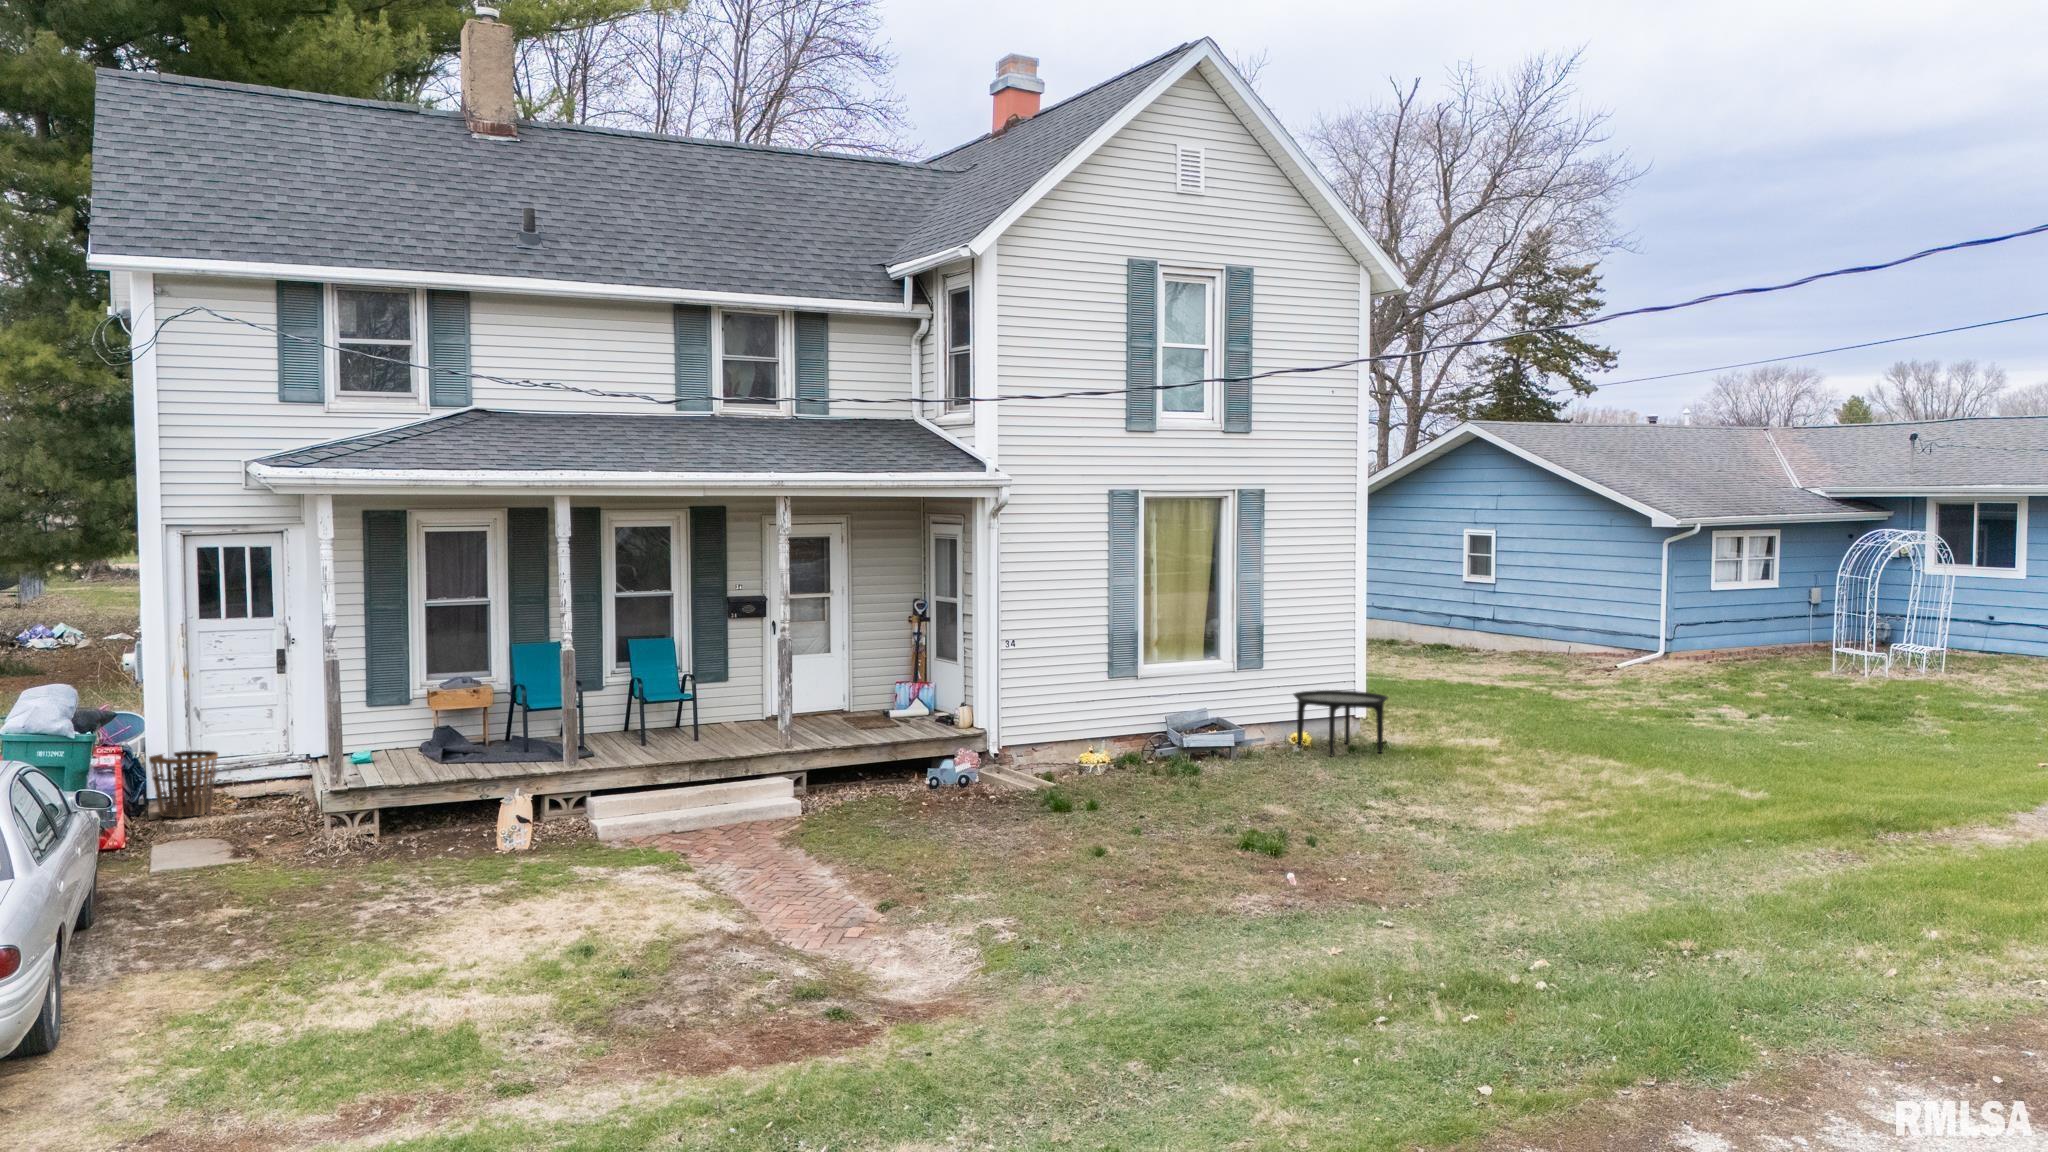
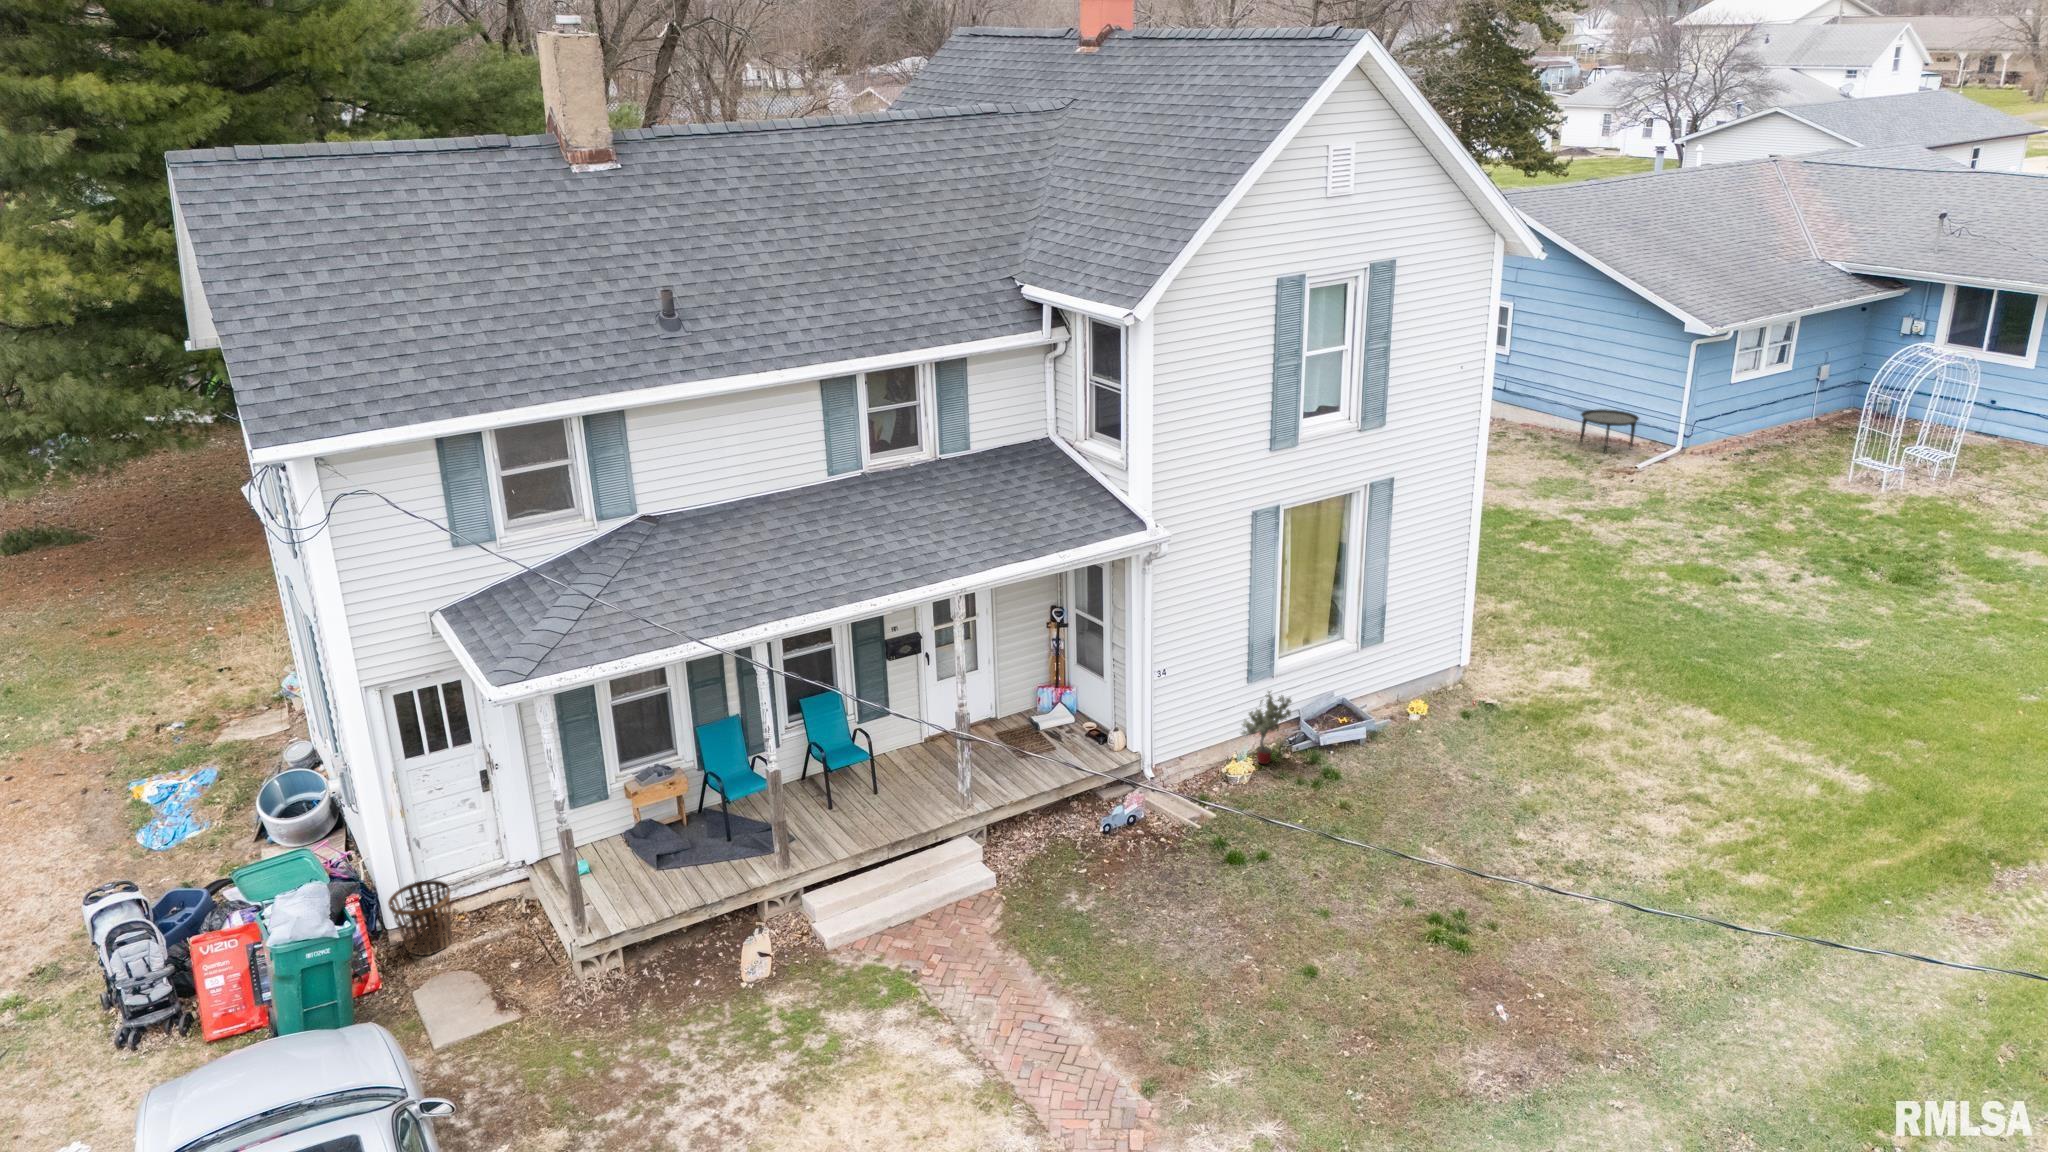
potted tree: none [1098,685,1157,767] -> present [1241,691,1292,764]
round table: present [1294,690,1387,756] -> present [1580,409,1639,452]

